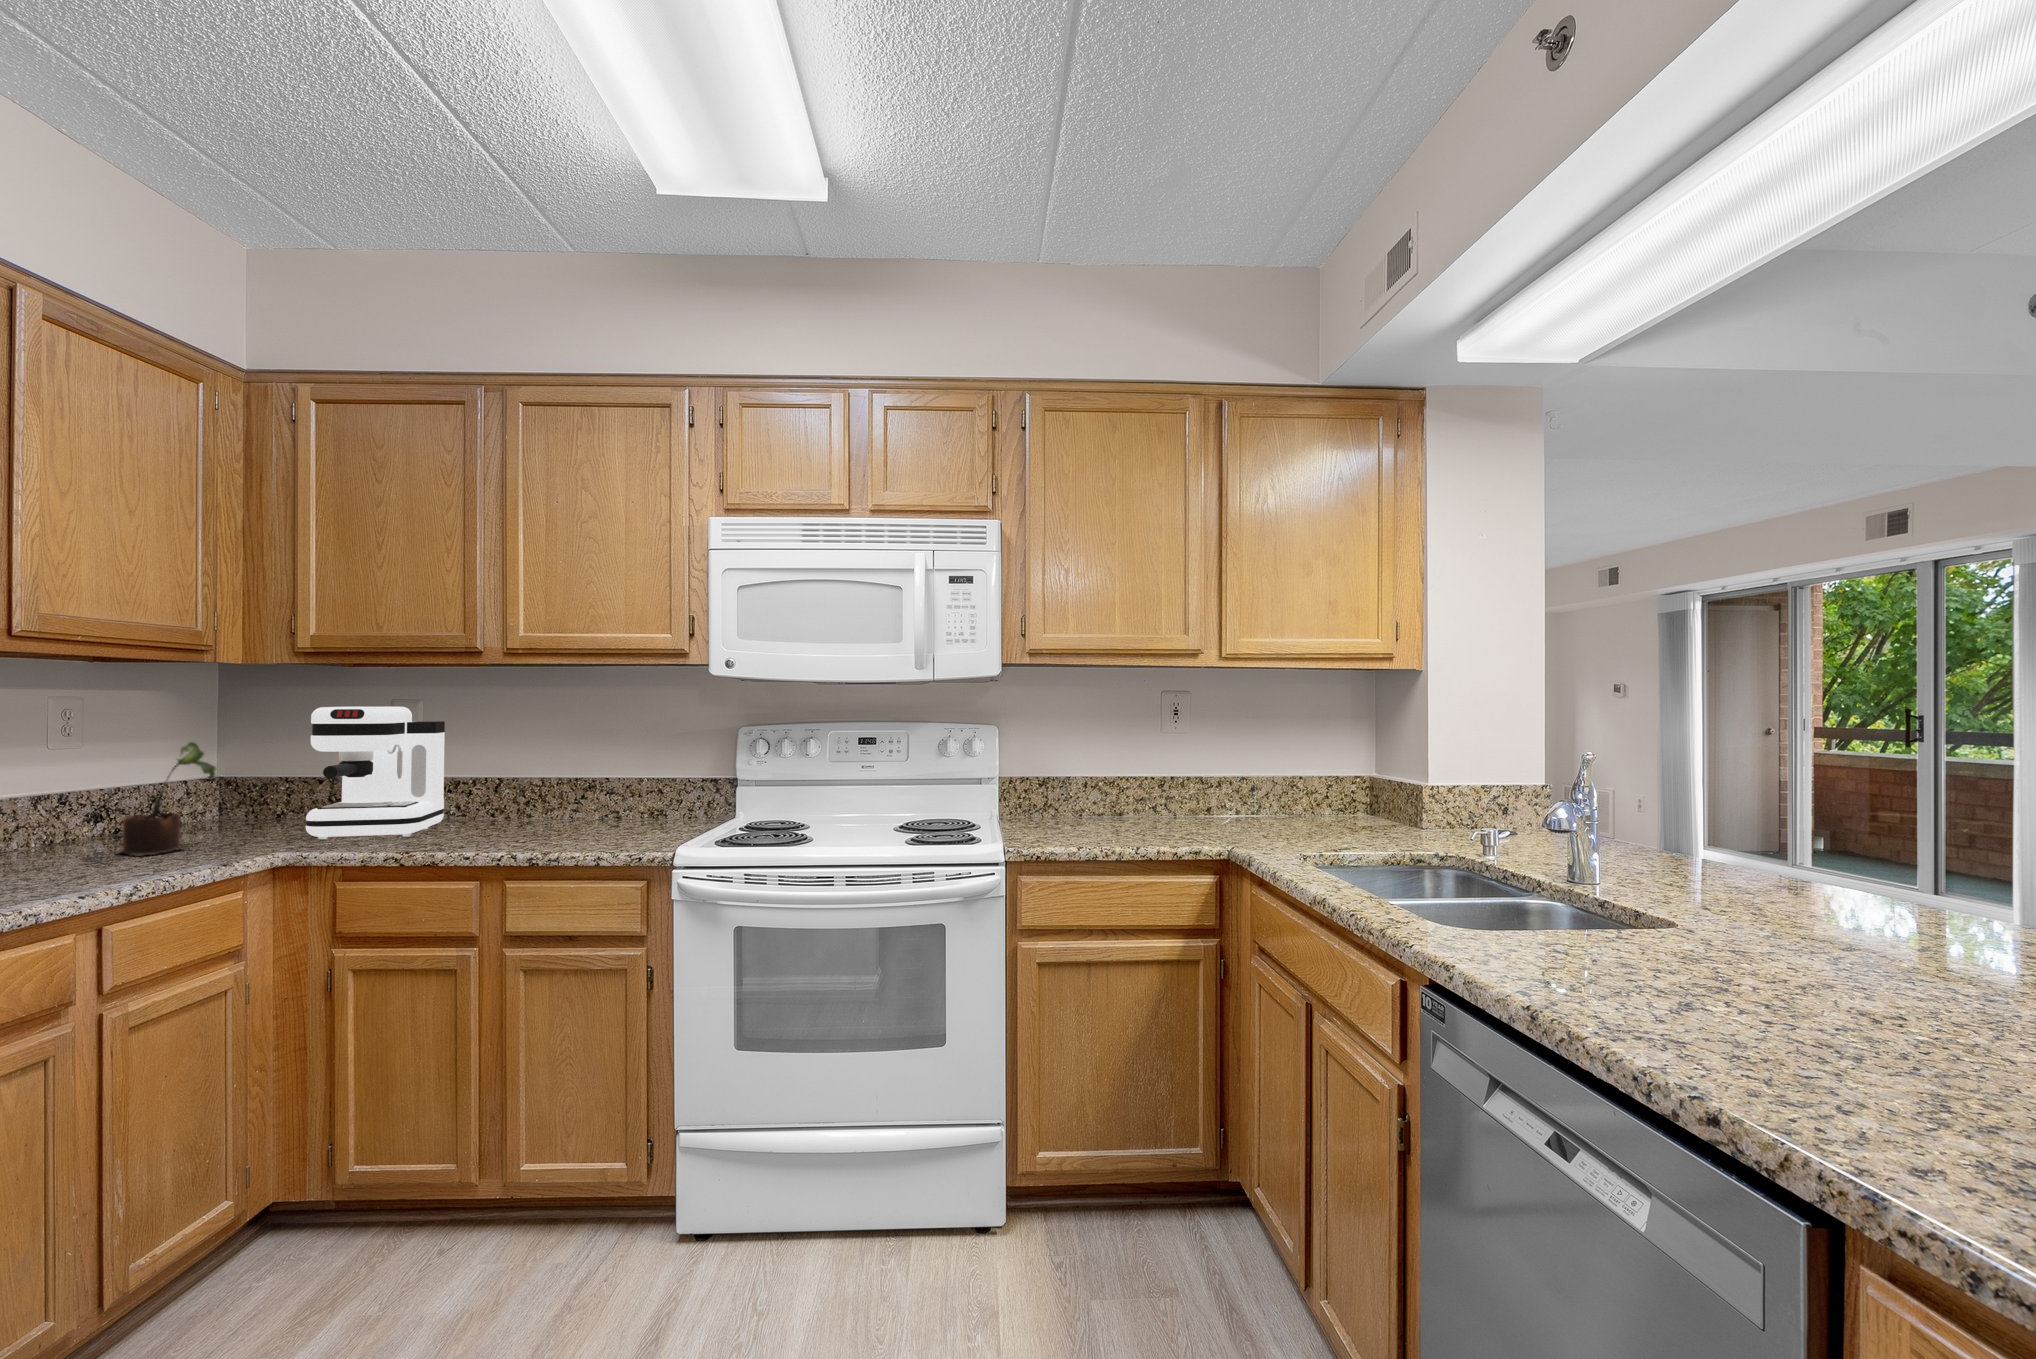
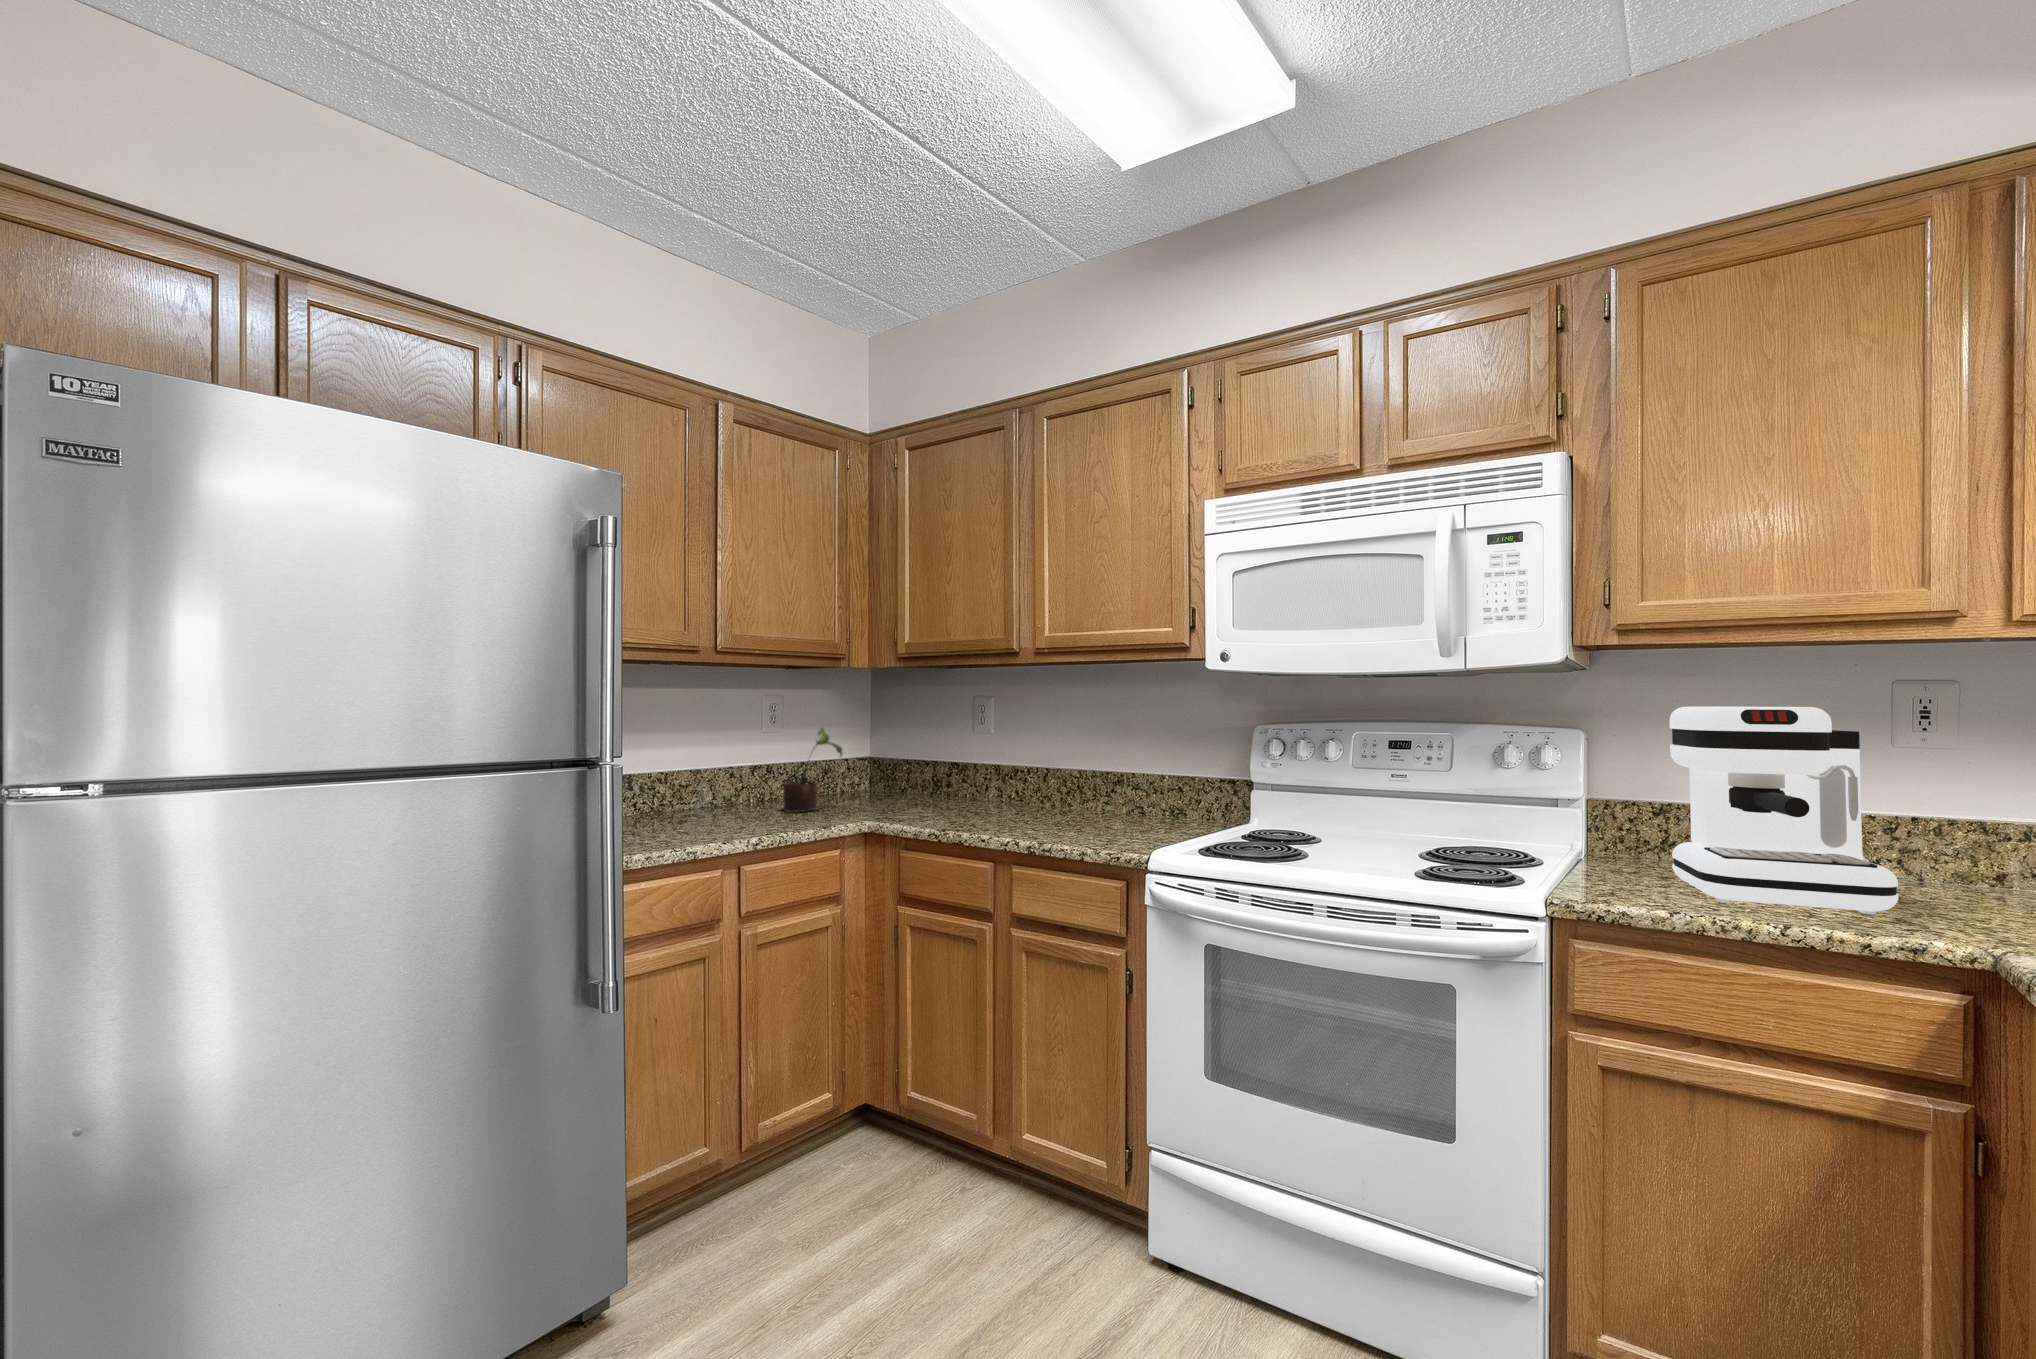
coffee maker: present [306,707,445,839] -> present [1670,706,1898,915]

